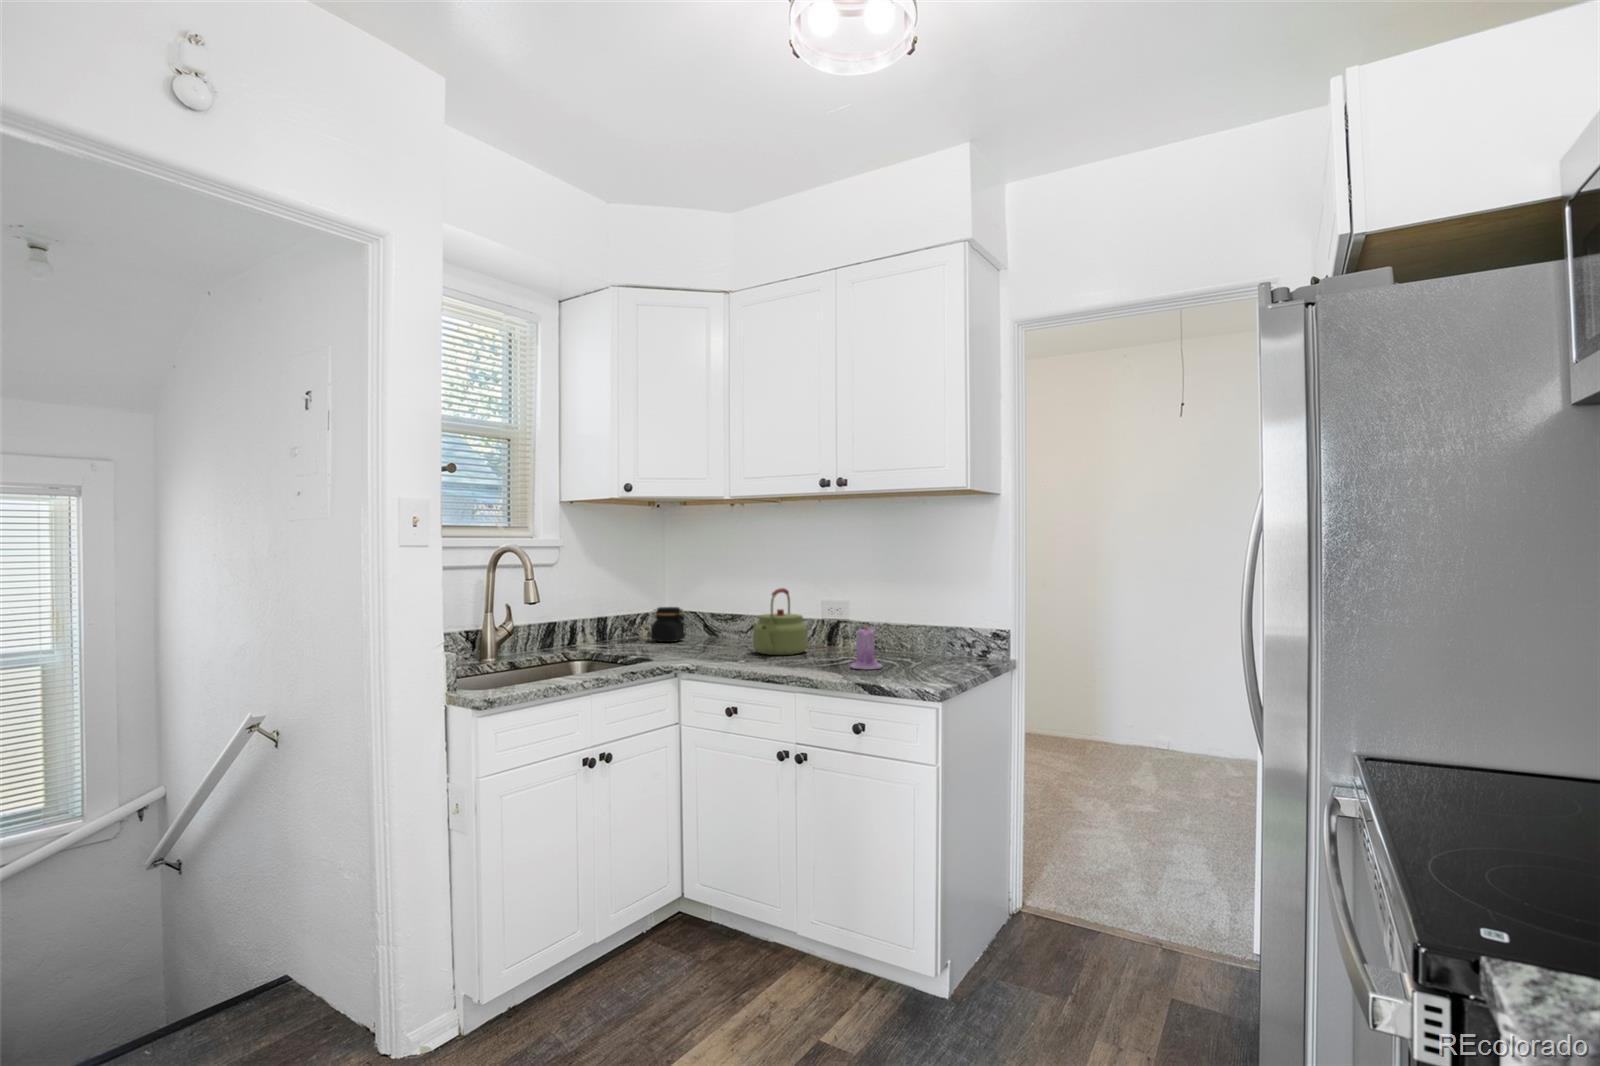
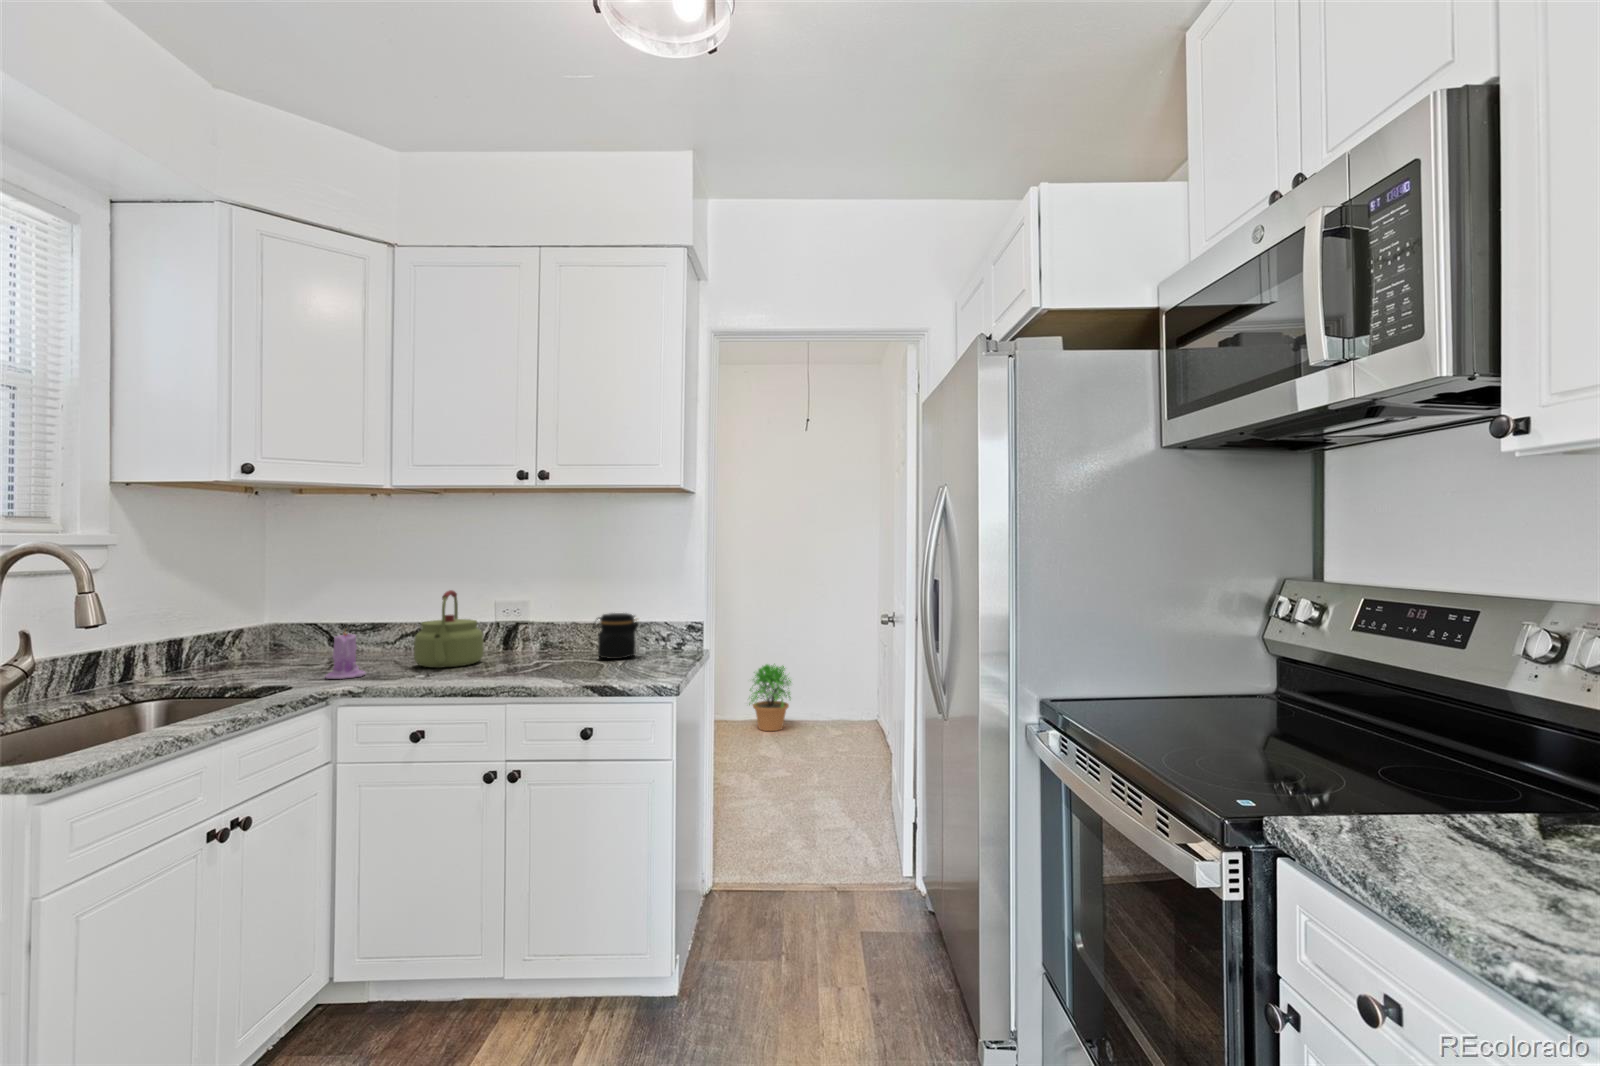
jar: present [651,607,685,642] -> present [593,613,639,659]
candle: present [850,627,882,670] -> present [325,632,365,679]
potted plant: none [1131,681,1190,761] -> present [749,664,791,731]

